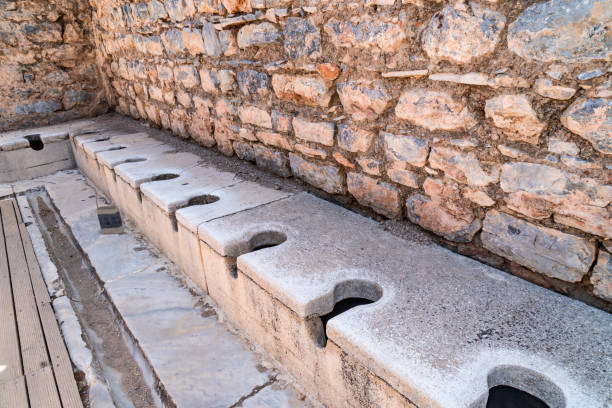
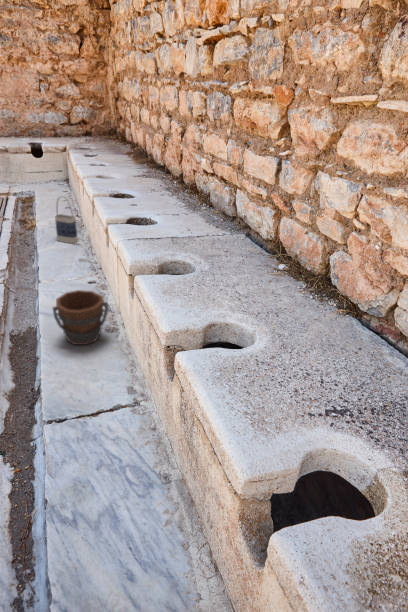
bucket: none [152,280,207,338] -> present [53,290,108,345]

